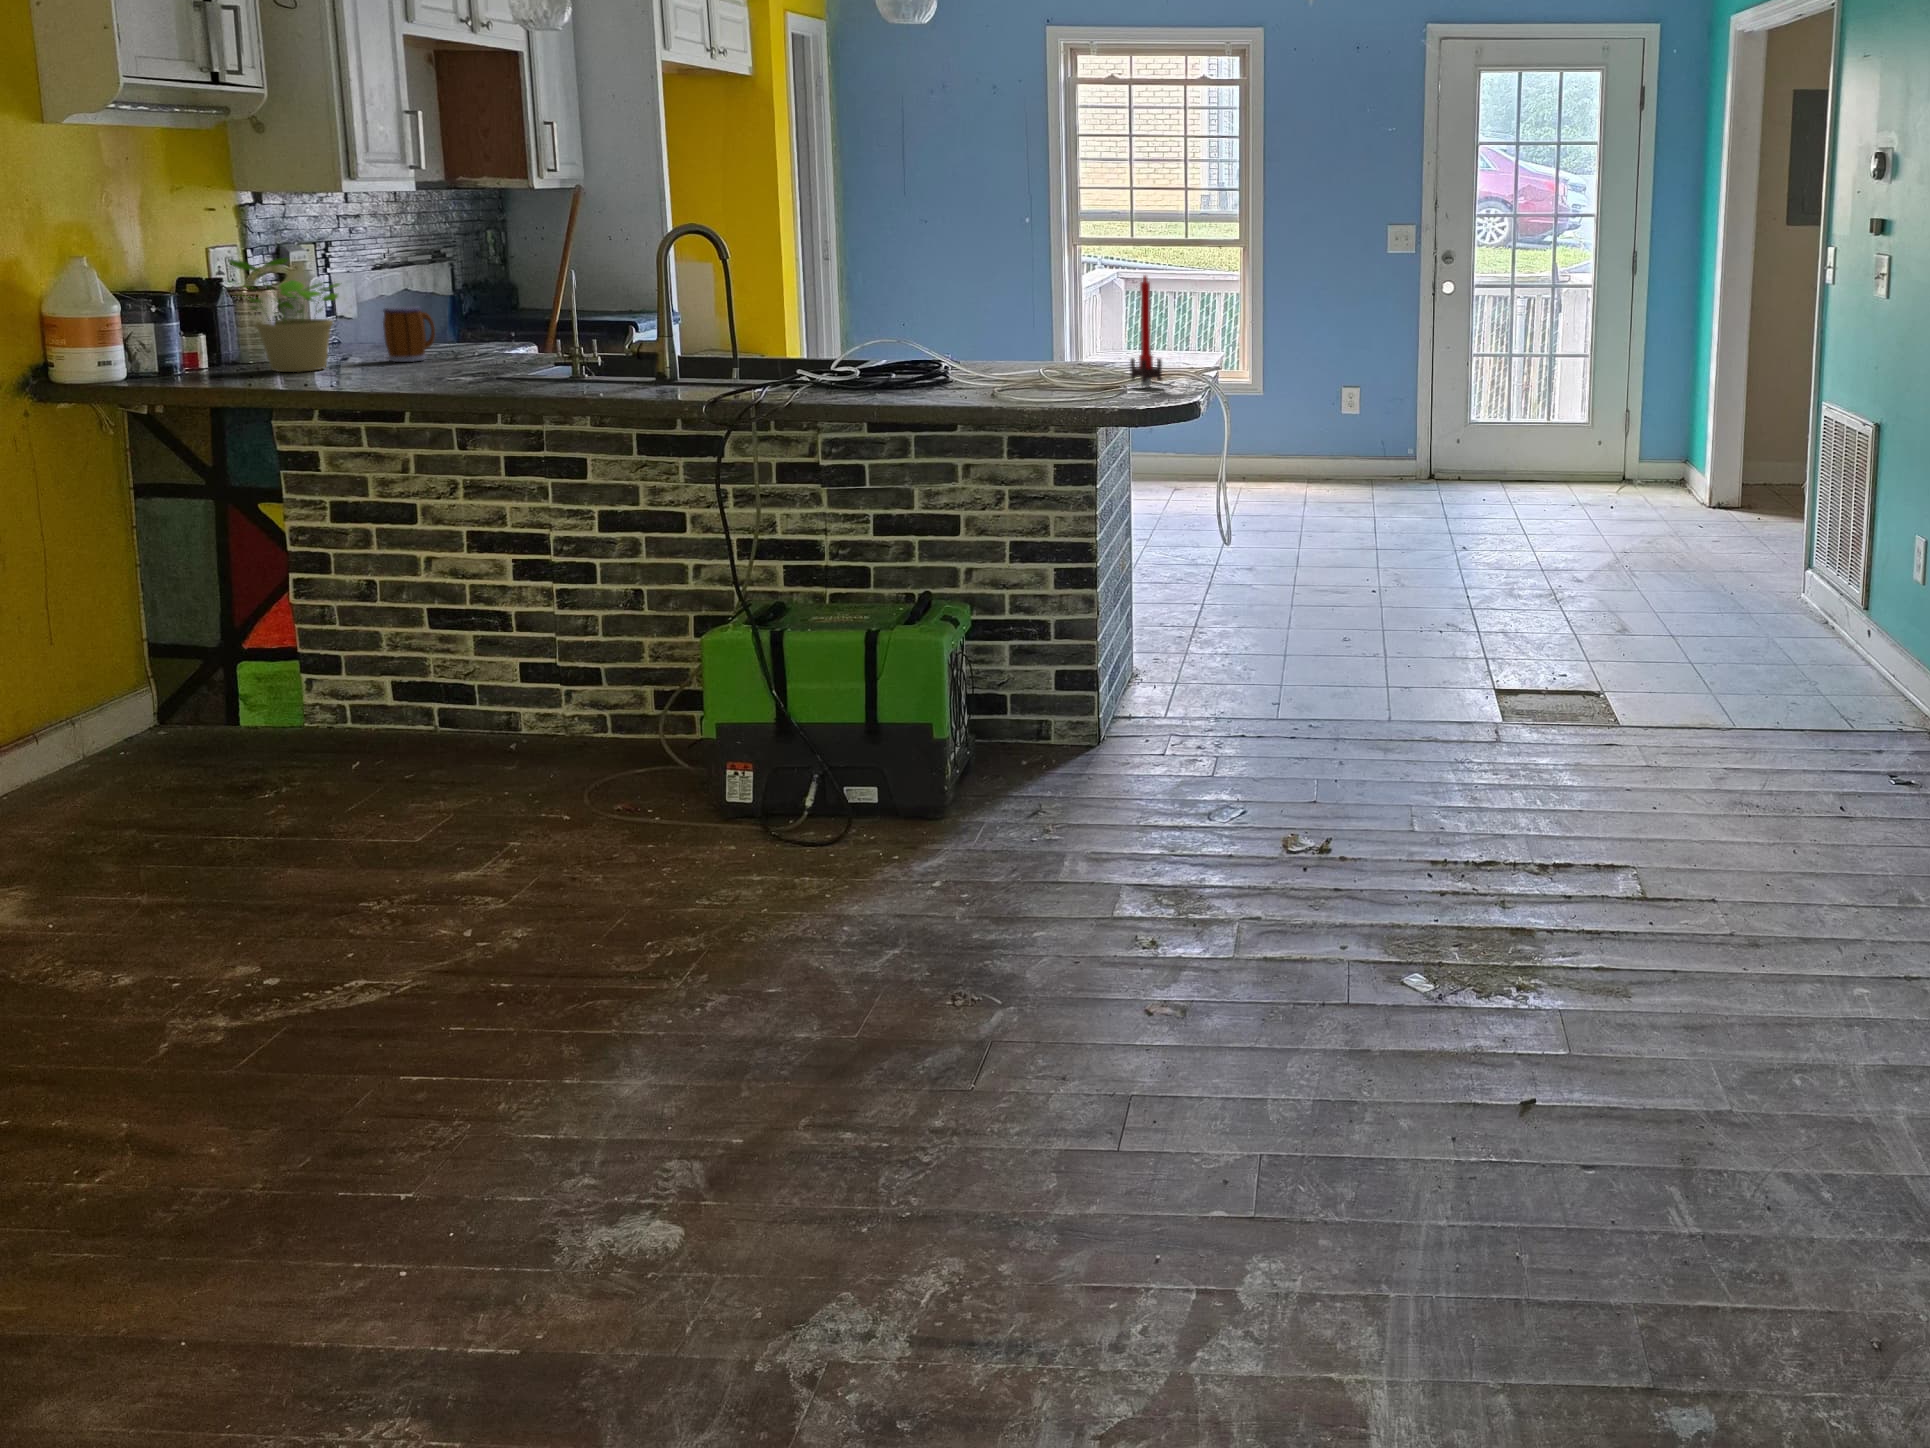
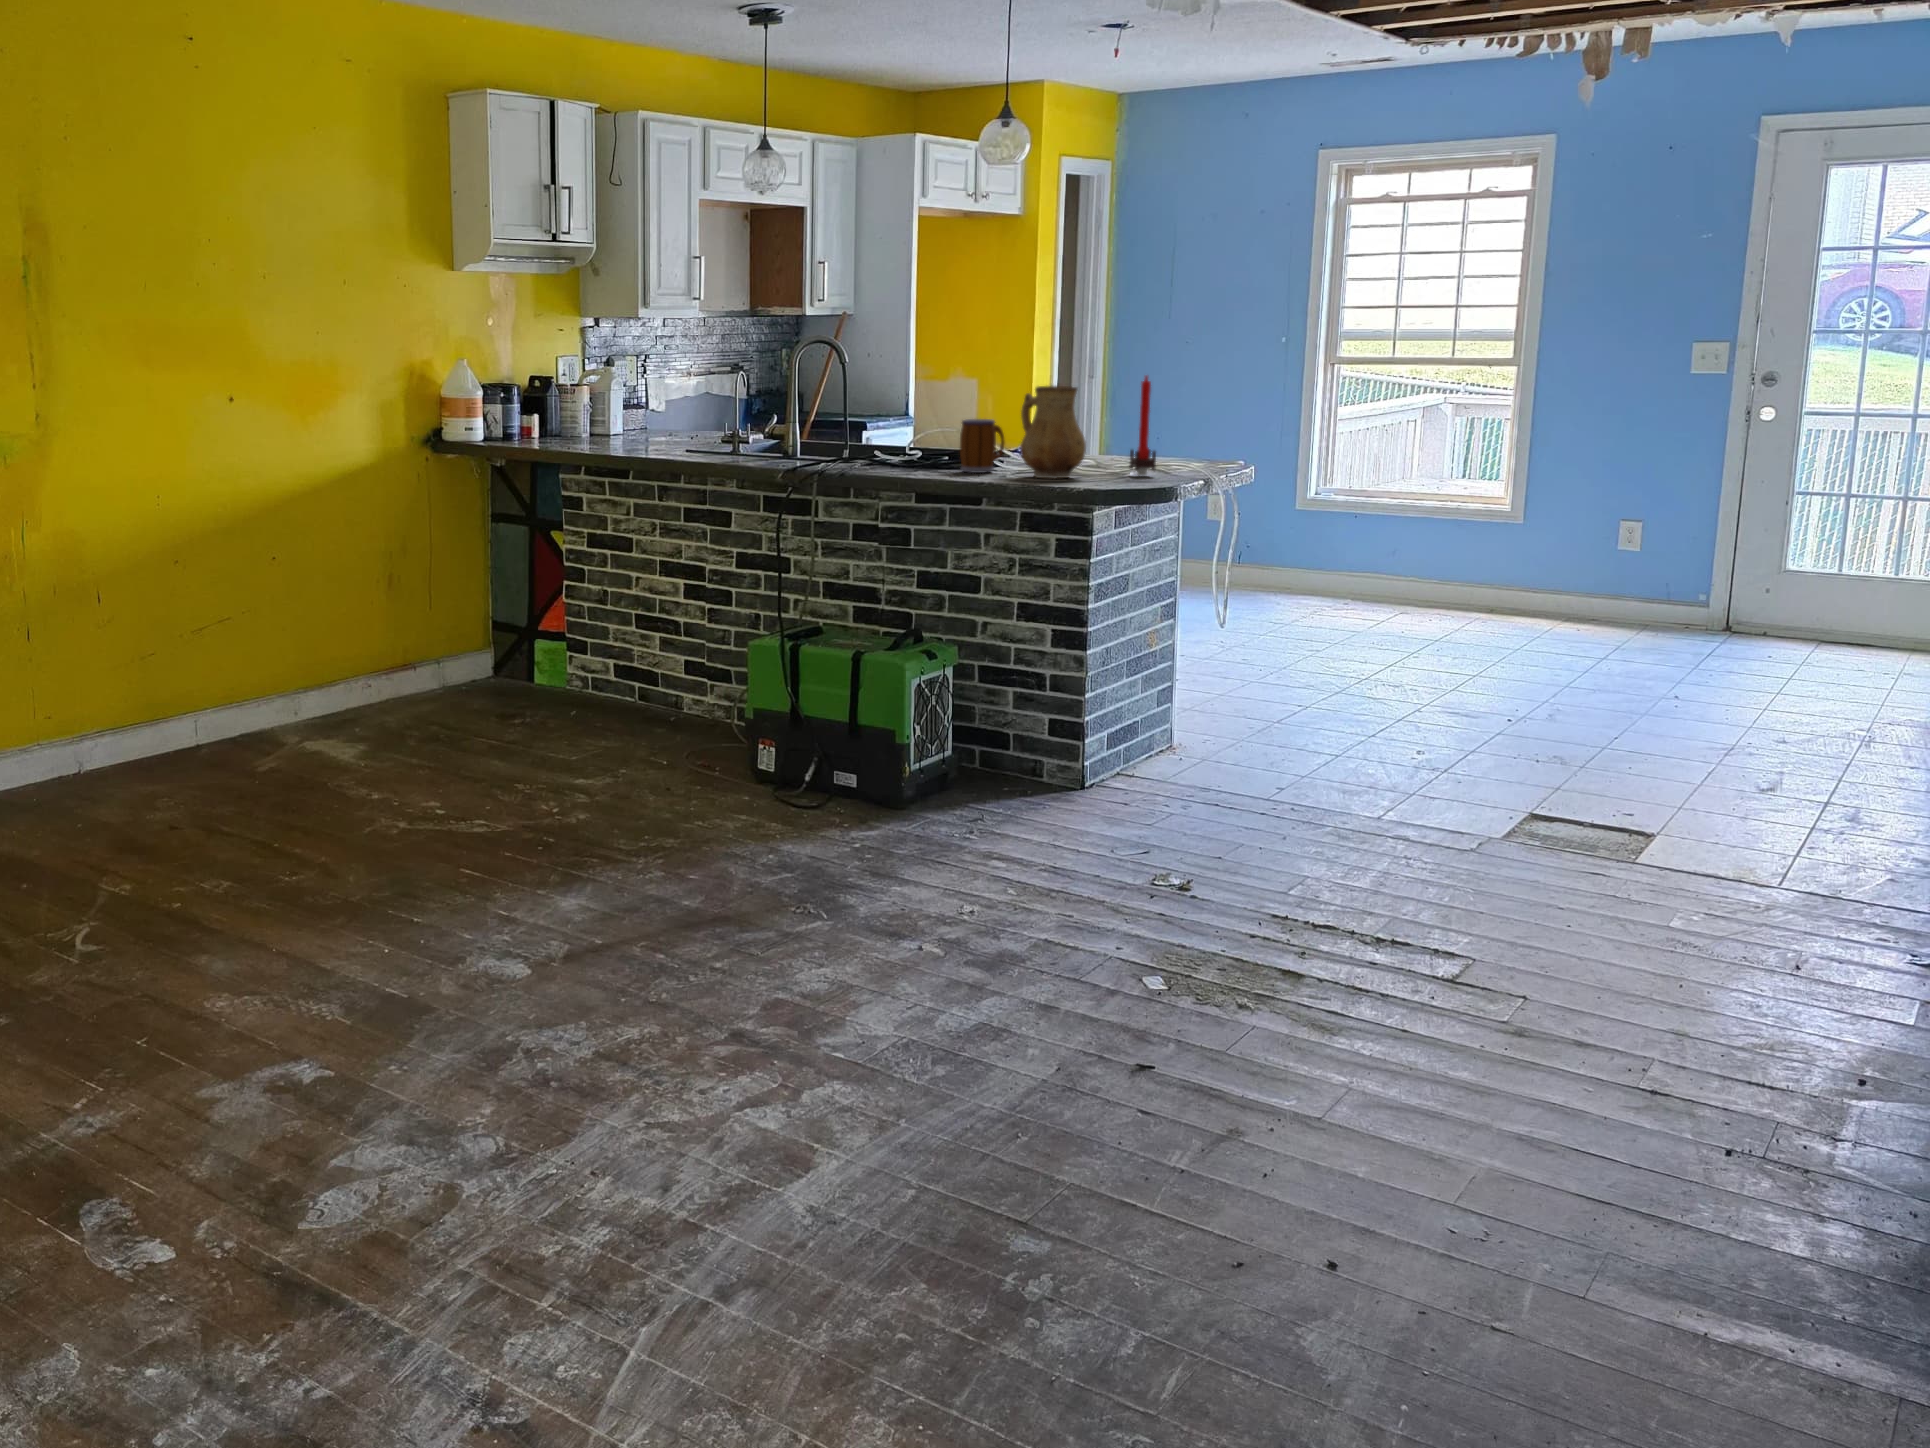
potted plant: present [229,258,340,372] -> none [548,361,617,441]
ceramic pitcher: none [1020,290,1104,399] -> present [1020,386,1086,478]
mug: present [383,306,435,362] -> present [960,419,1004,473]

